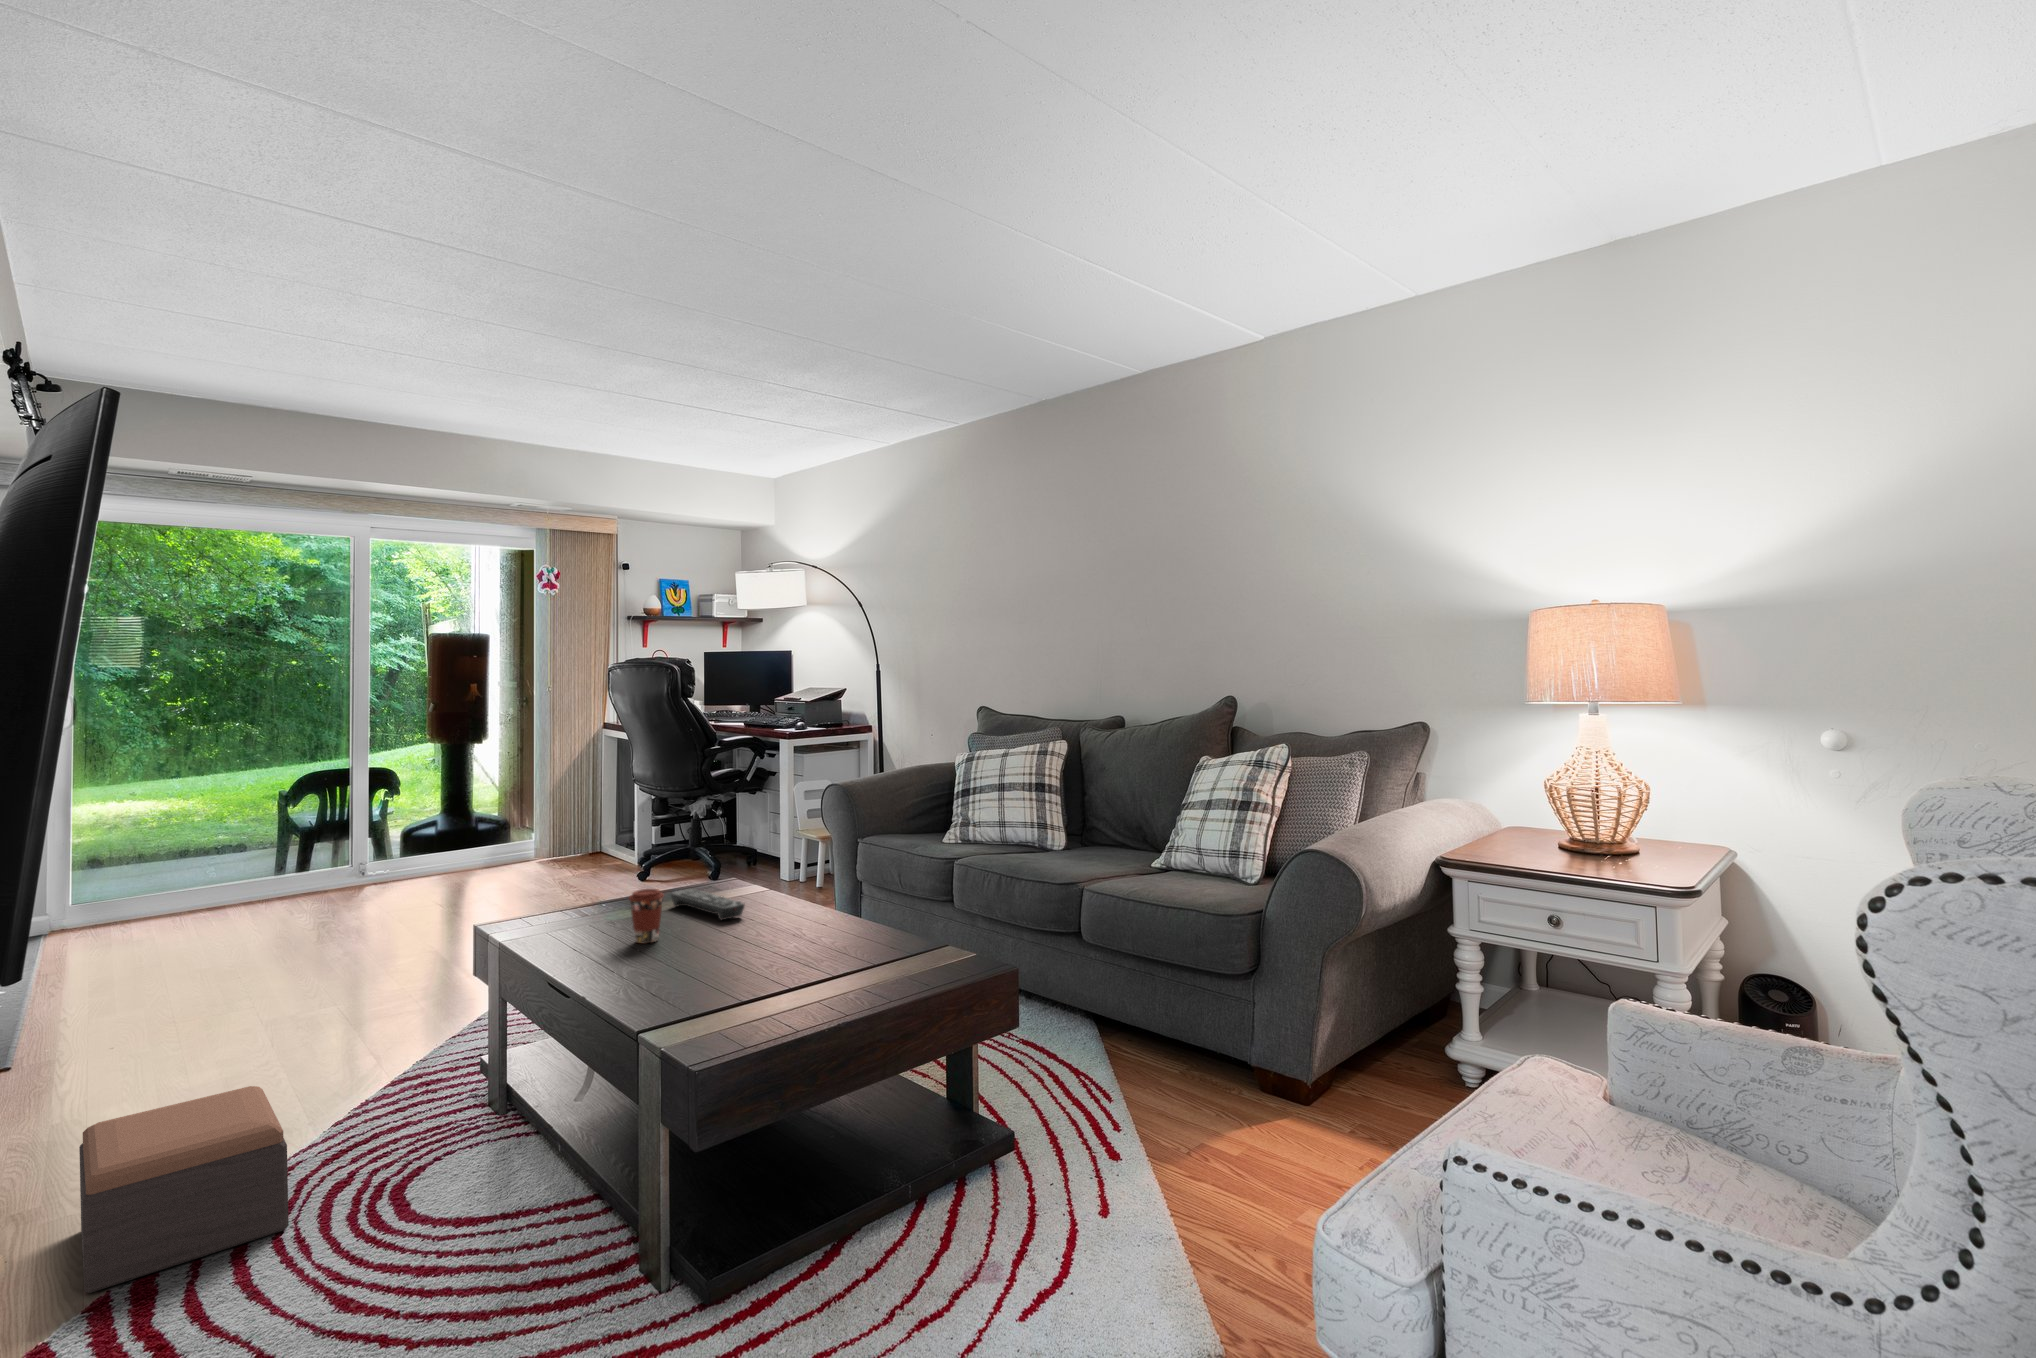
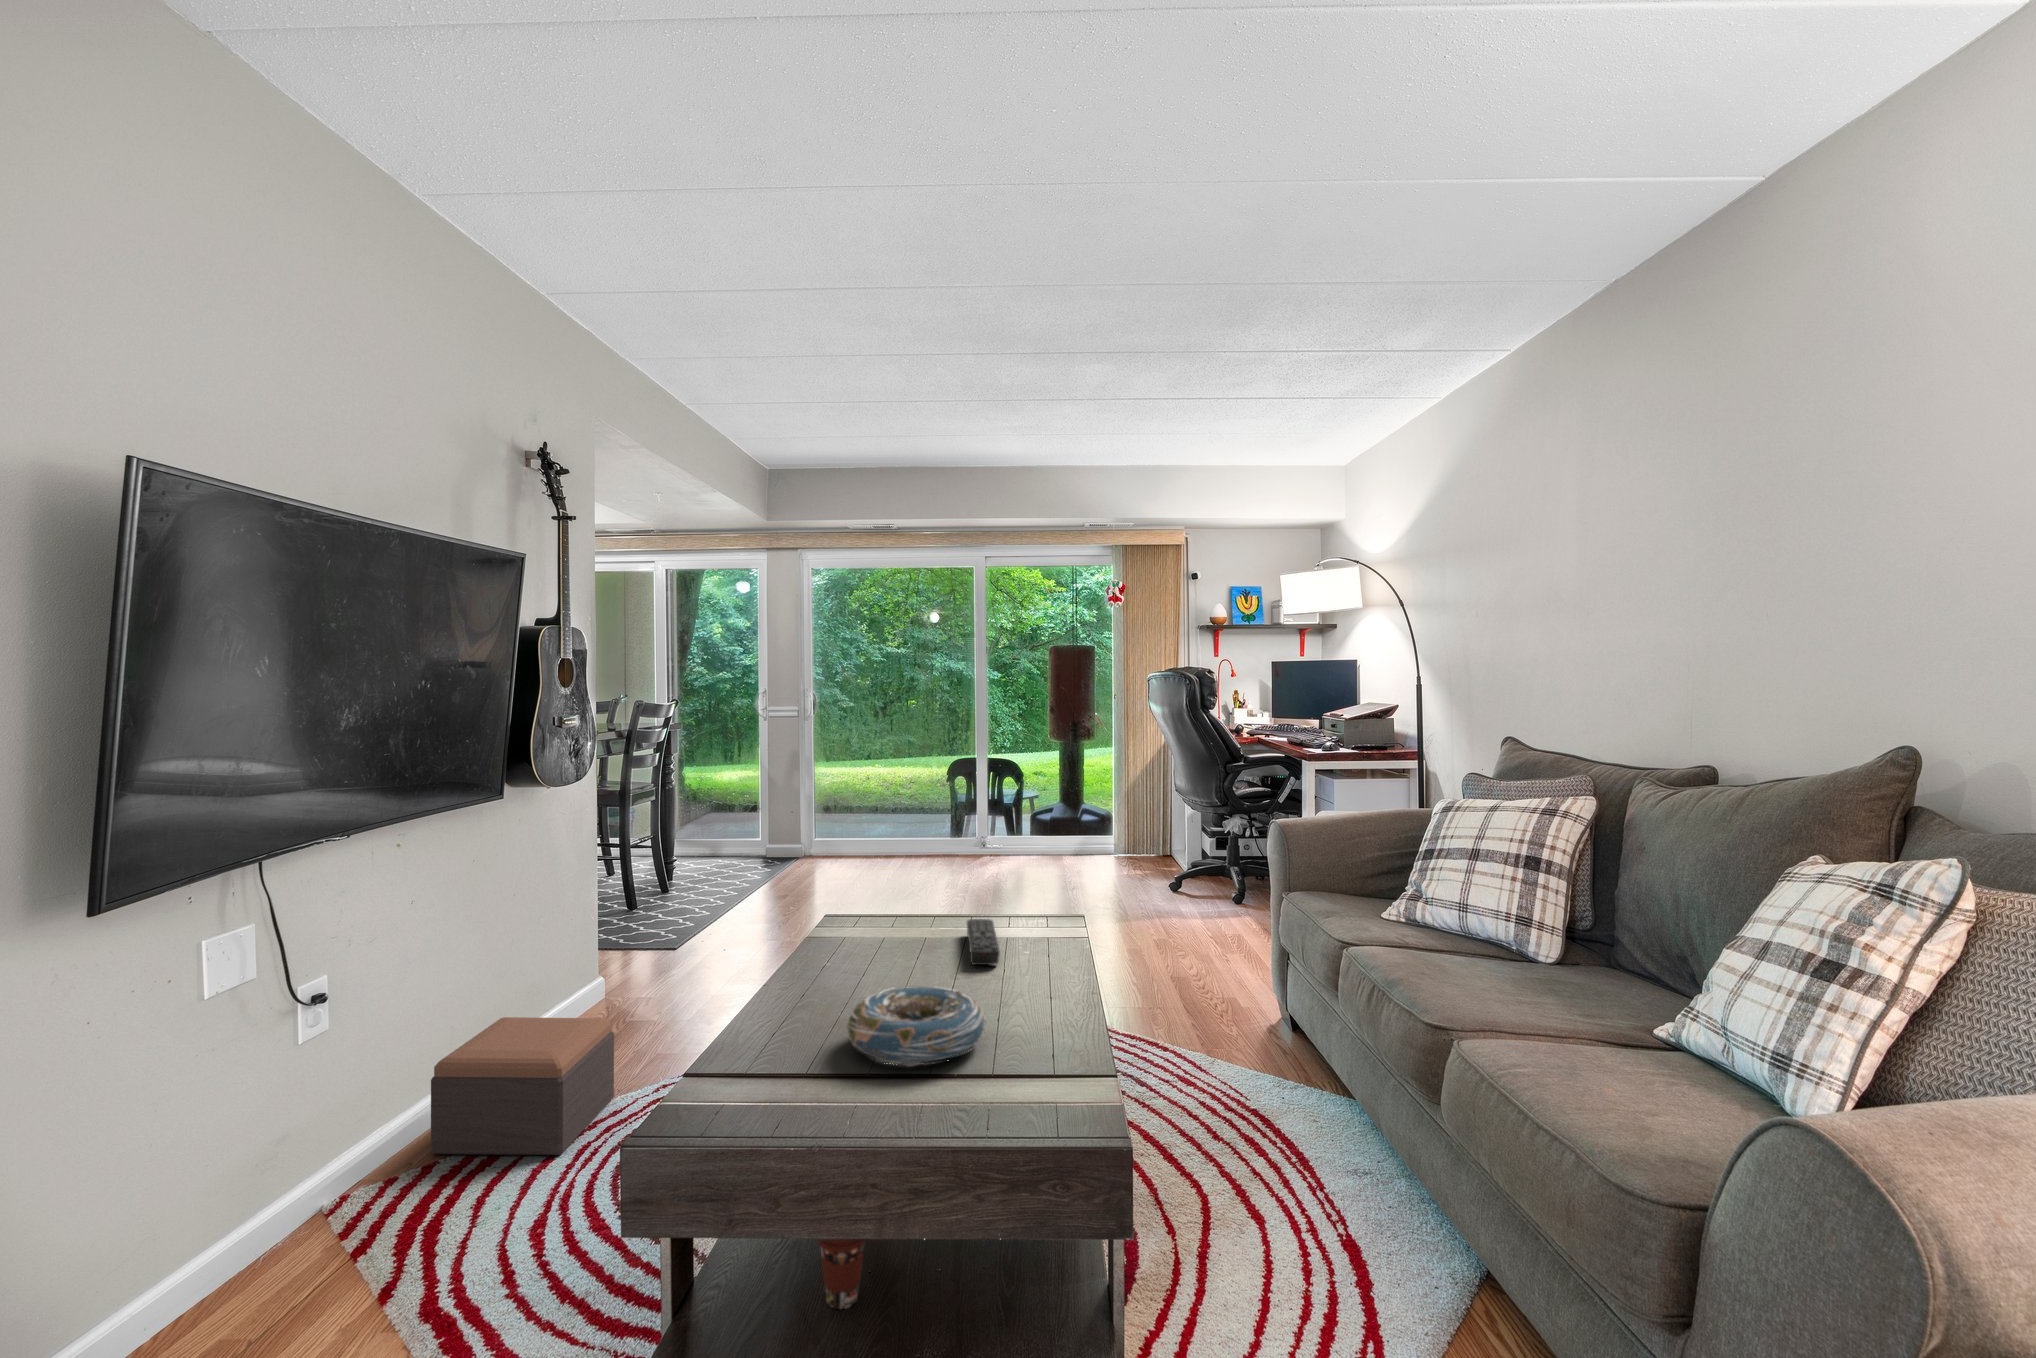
coffee cup: present [629,889,664,943] -> present [818,1240,865,1309]
decorative bowl: none [727,920,841,977] -> present [847,987,985,1067]

